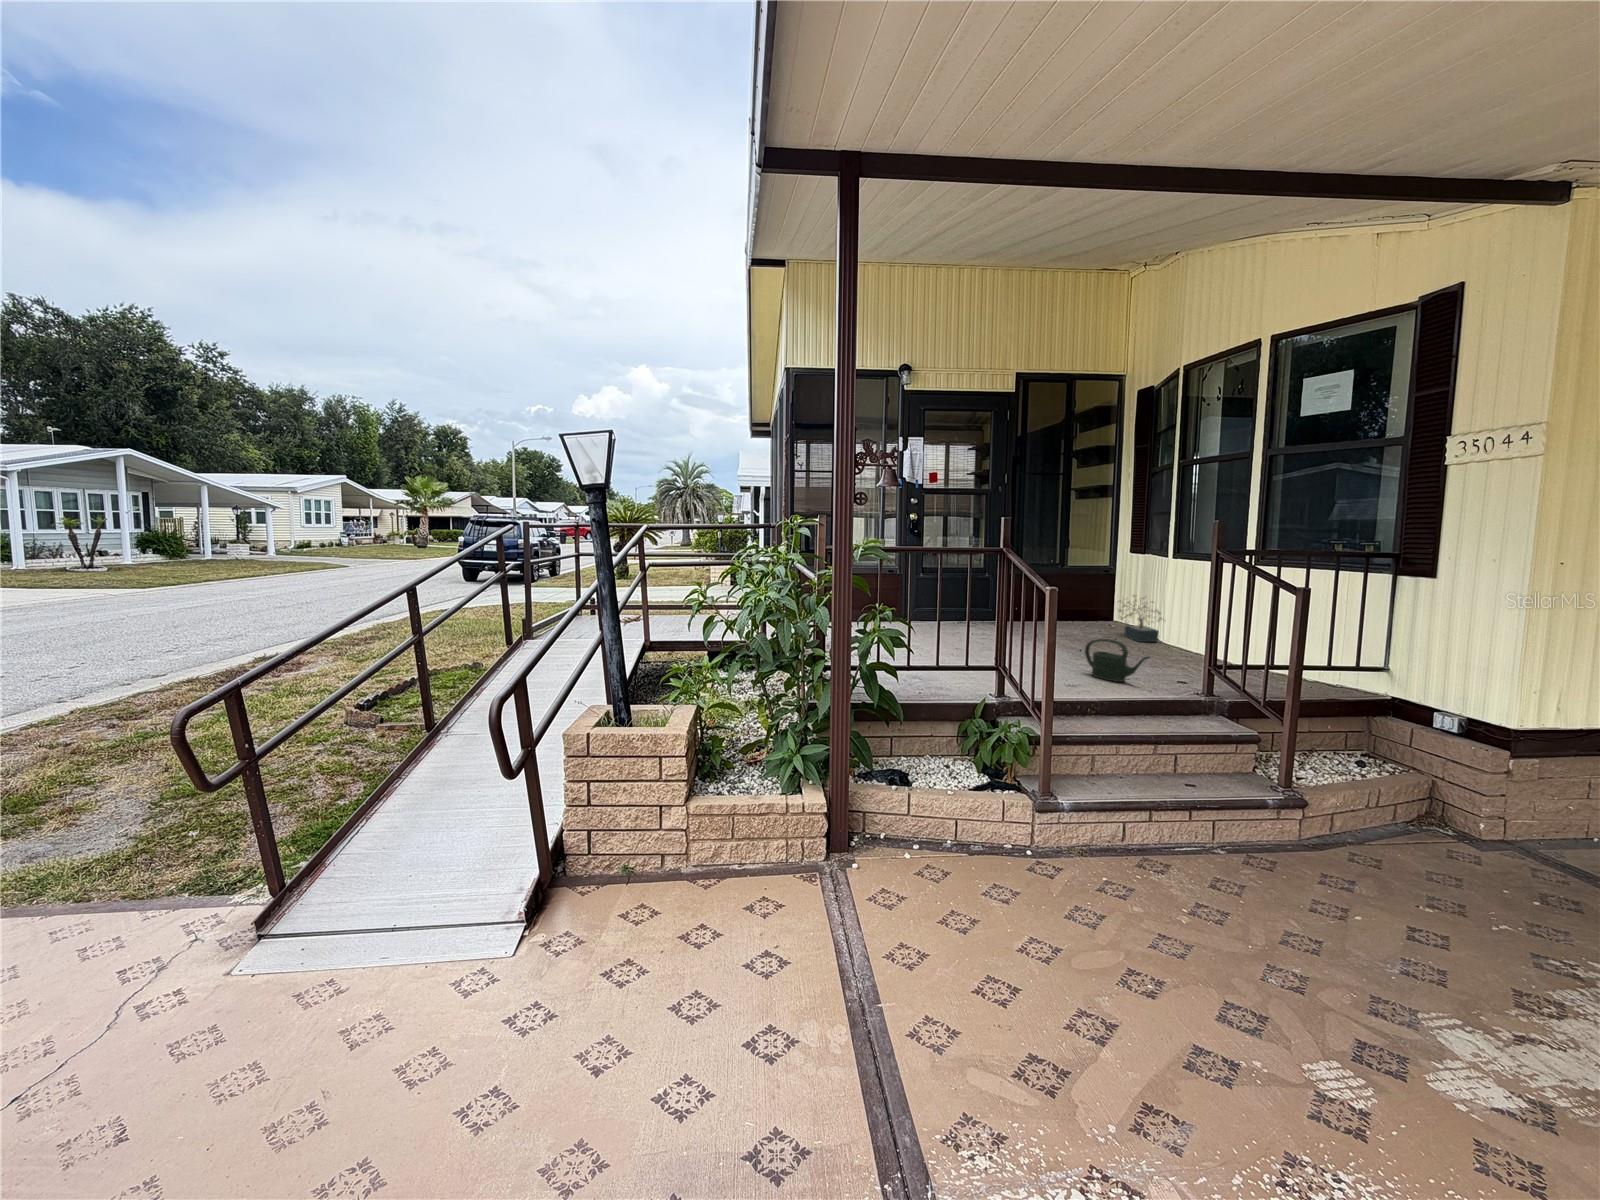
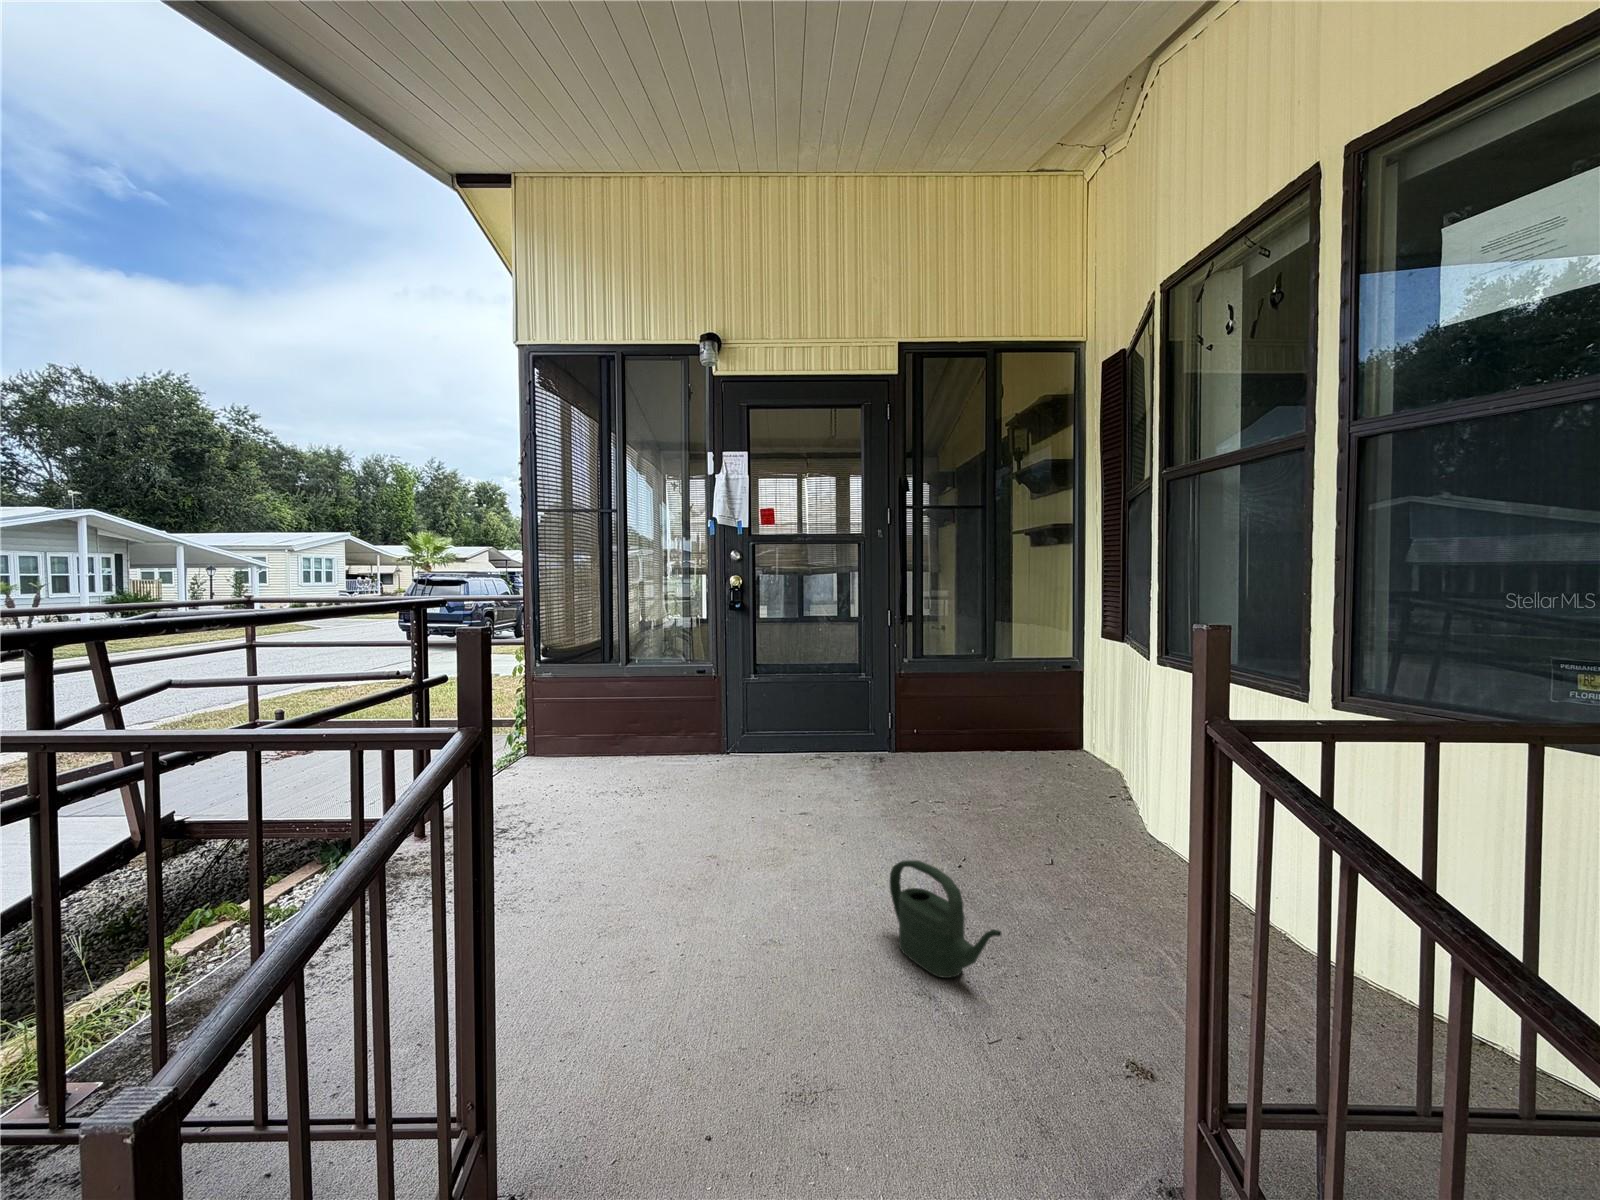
decorative plant: present [1118,595,1166,642] -> none [1060,721,1145,818]

